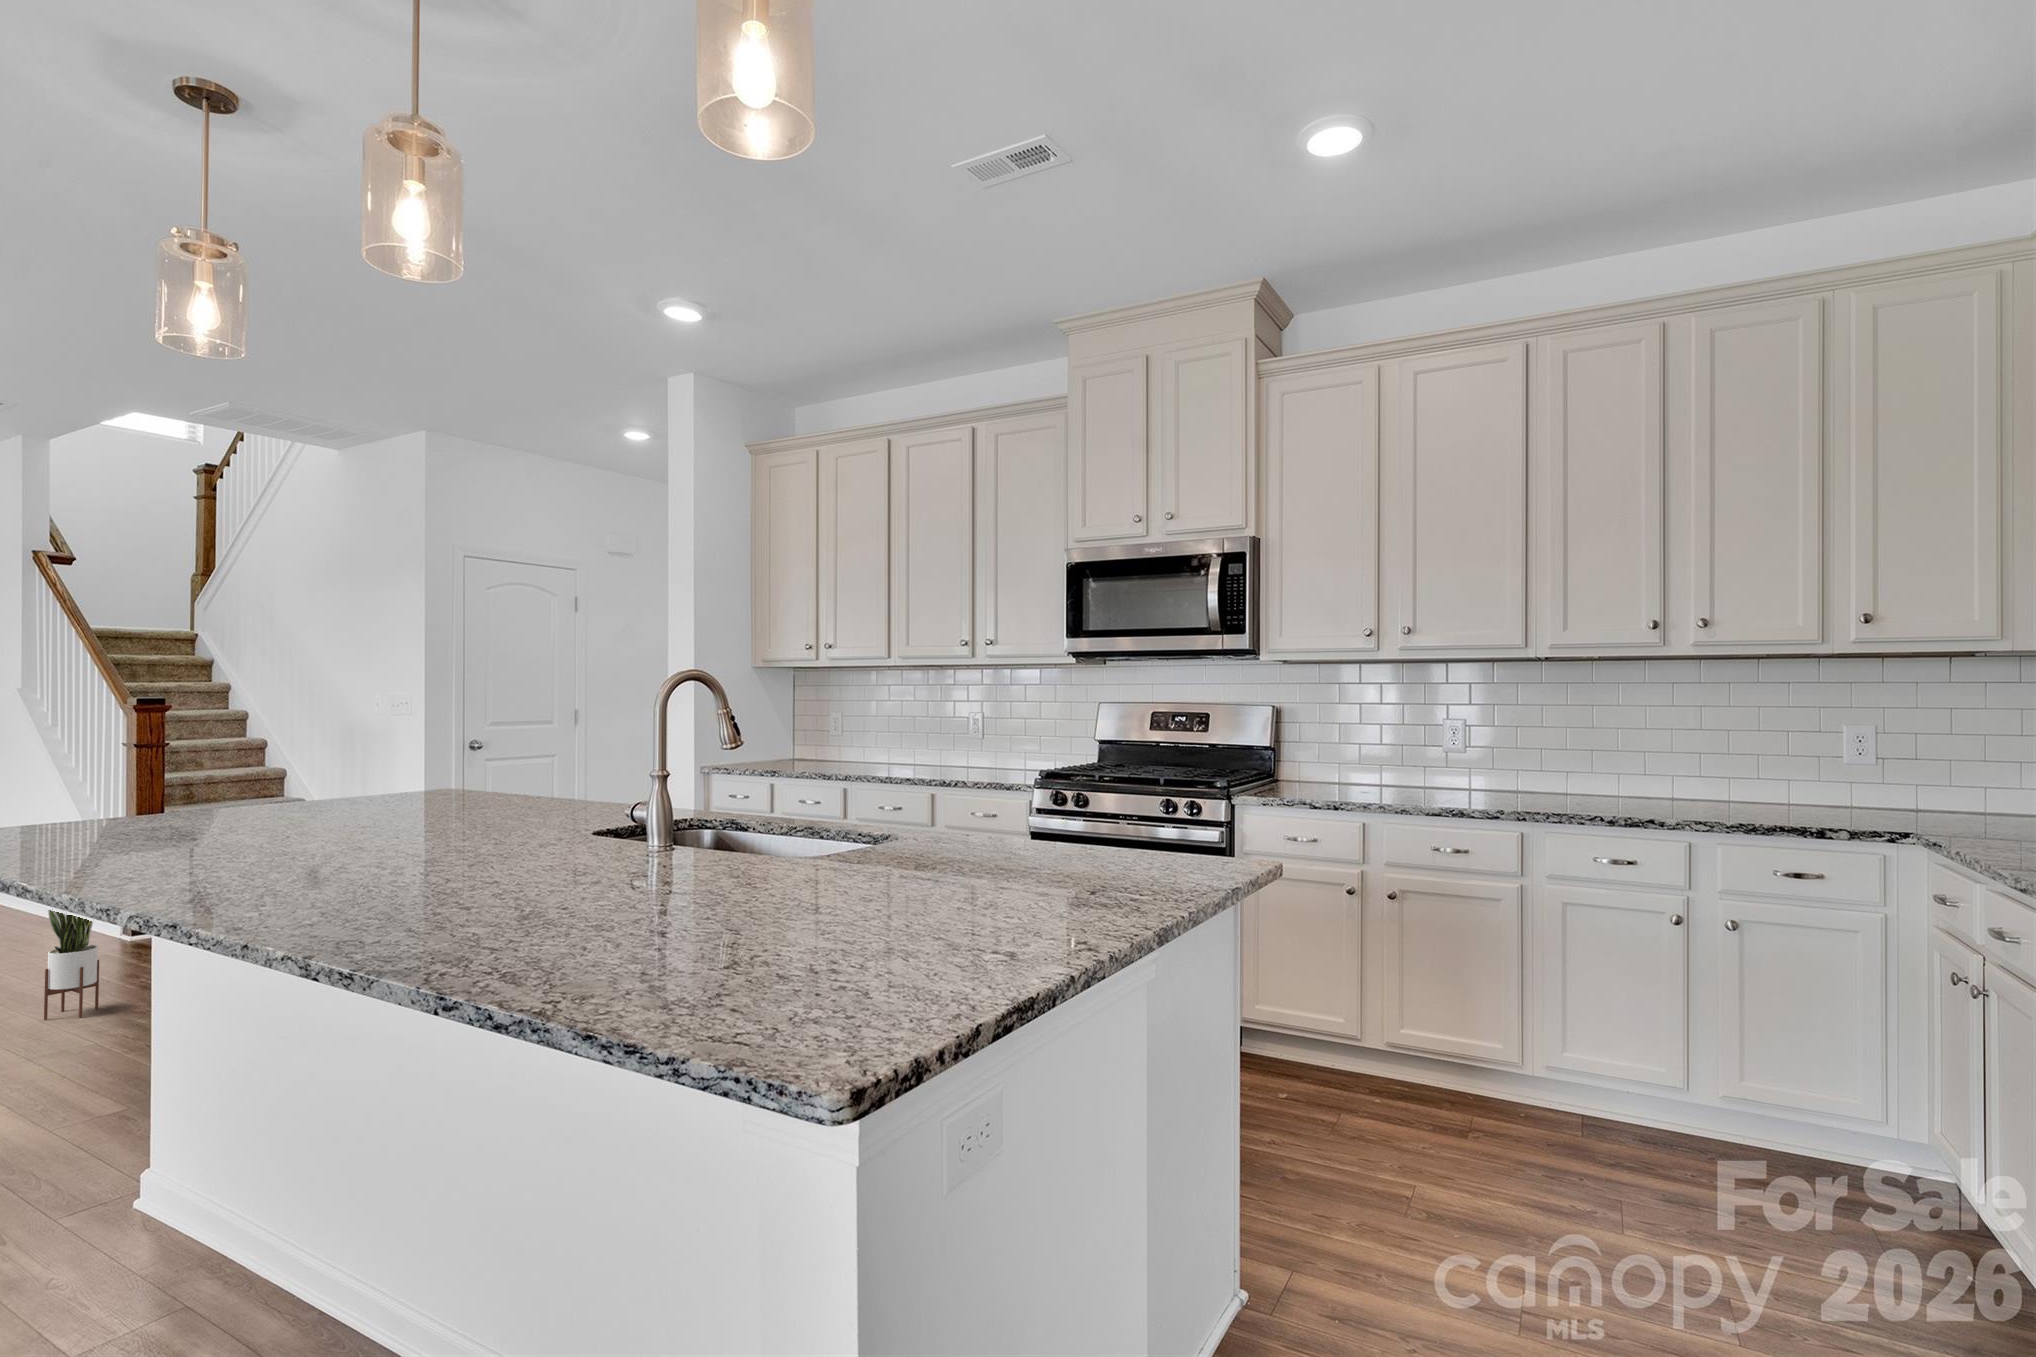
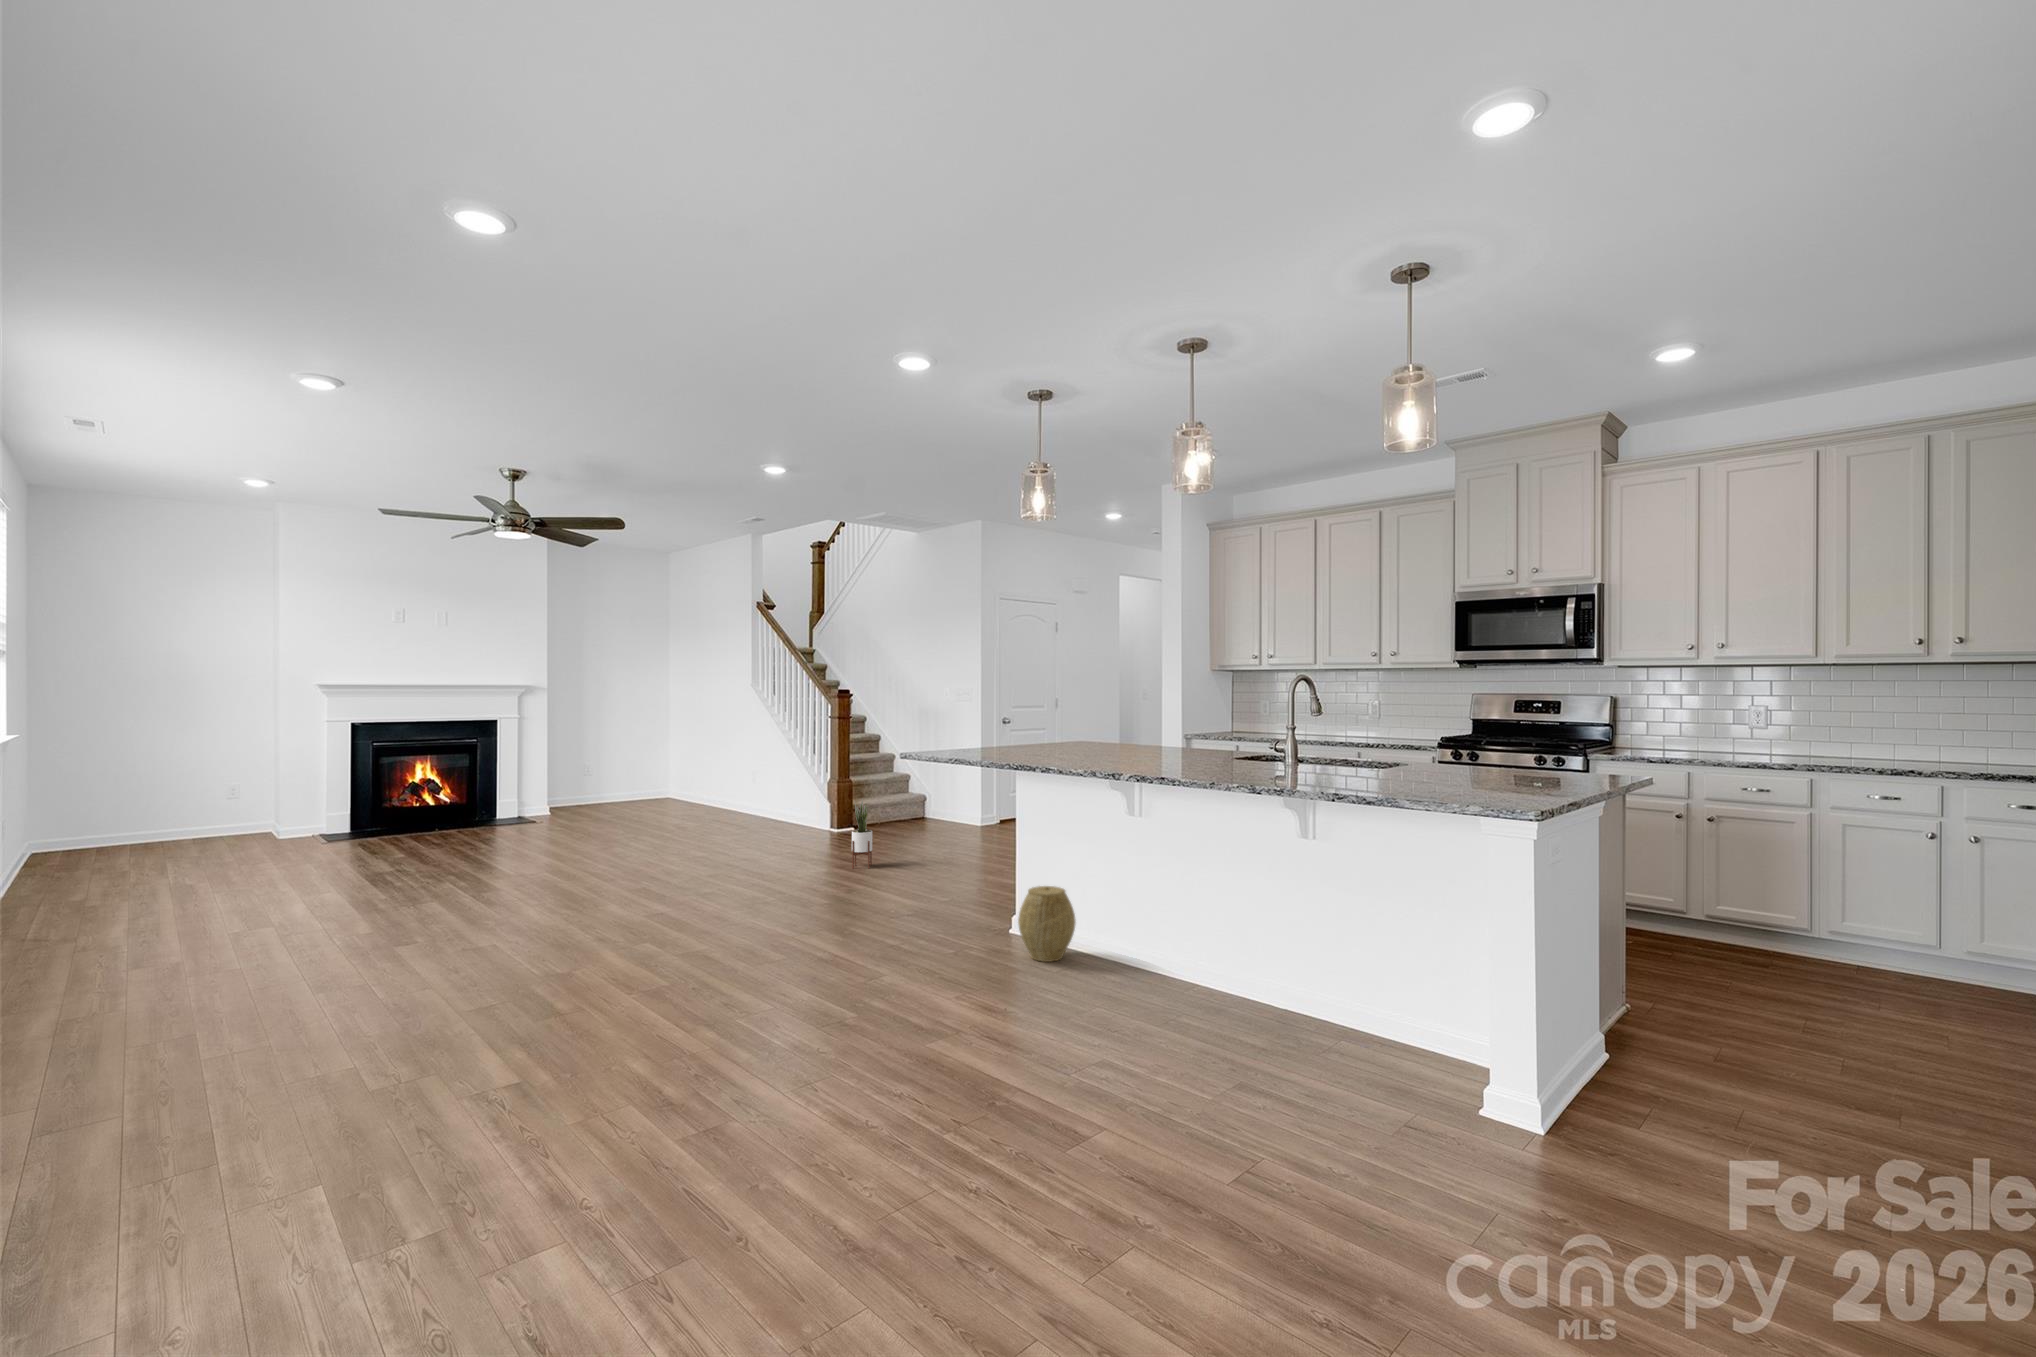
woven basket: none [83,1095,240,1271] -> present [1018,886,1075,962]

